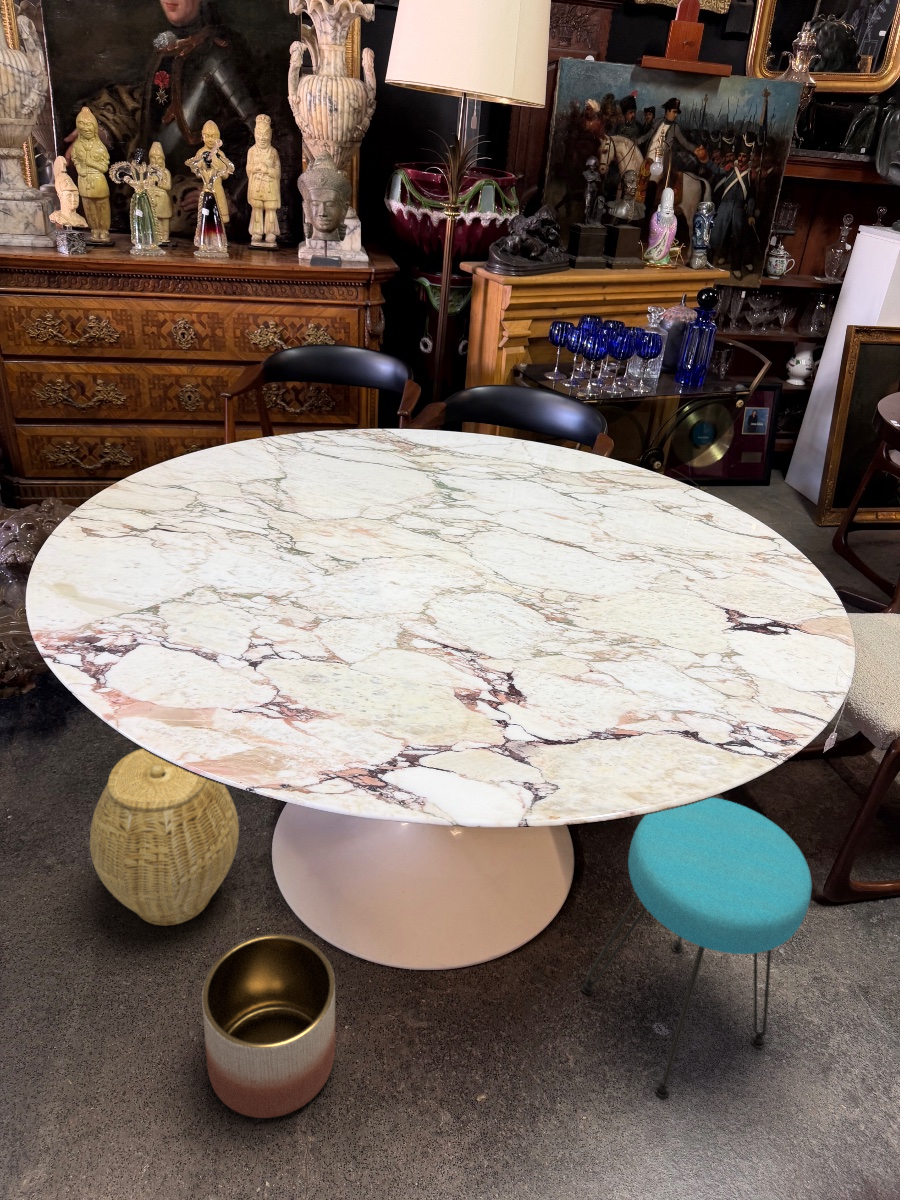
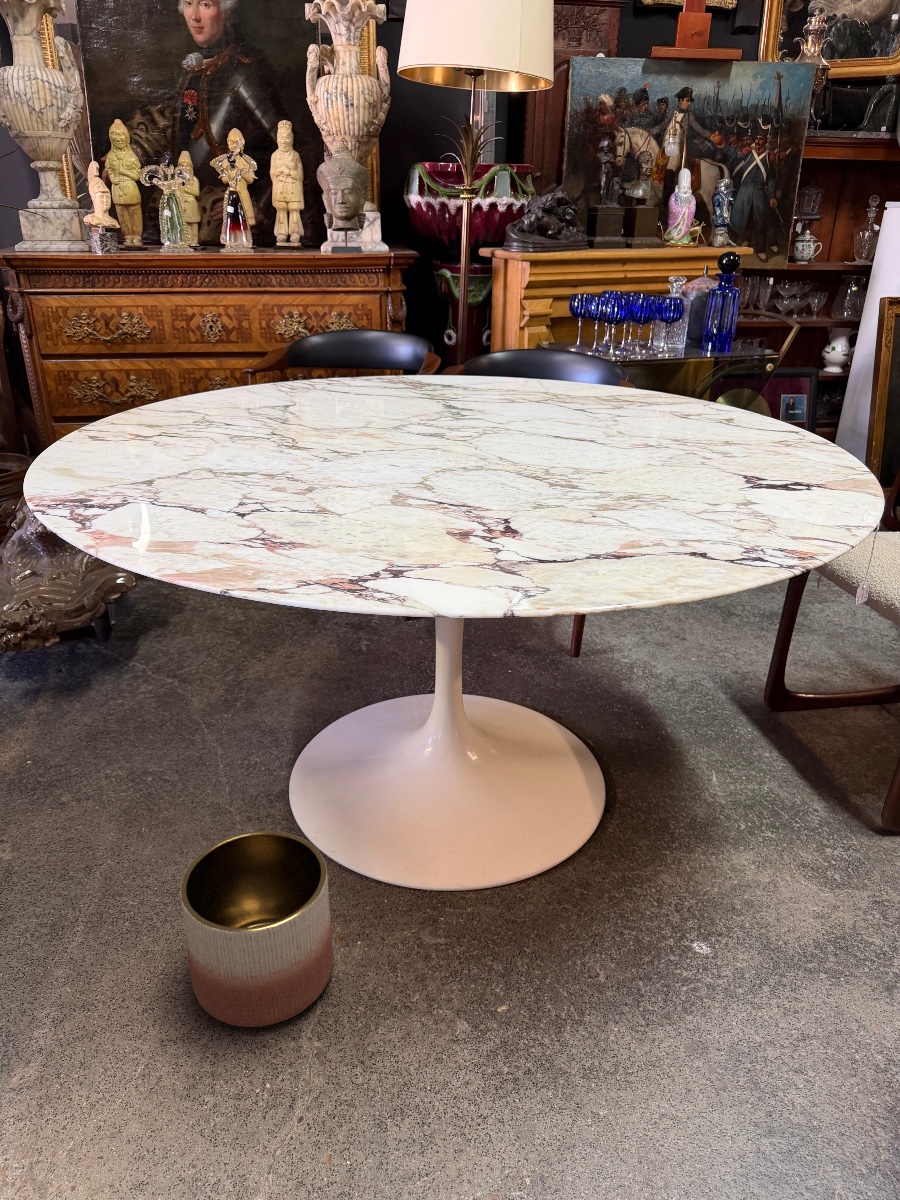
woven basket: present [90,749,239,926] -> none [81,654,238,849]
stool: present [582,798,812,1097] -> none [611,674,860,1014]

